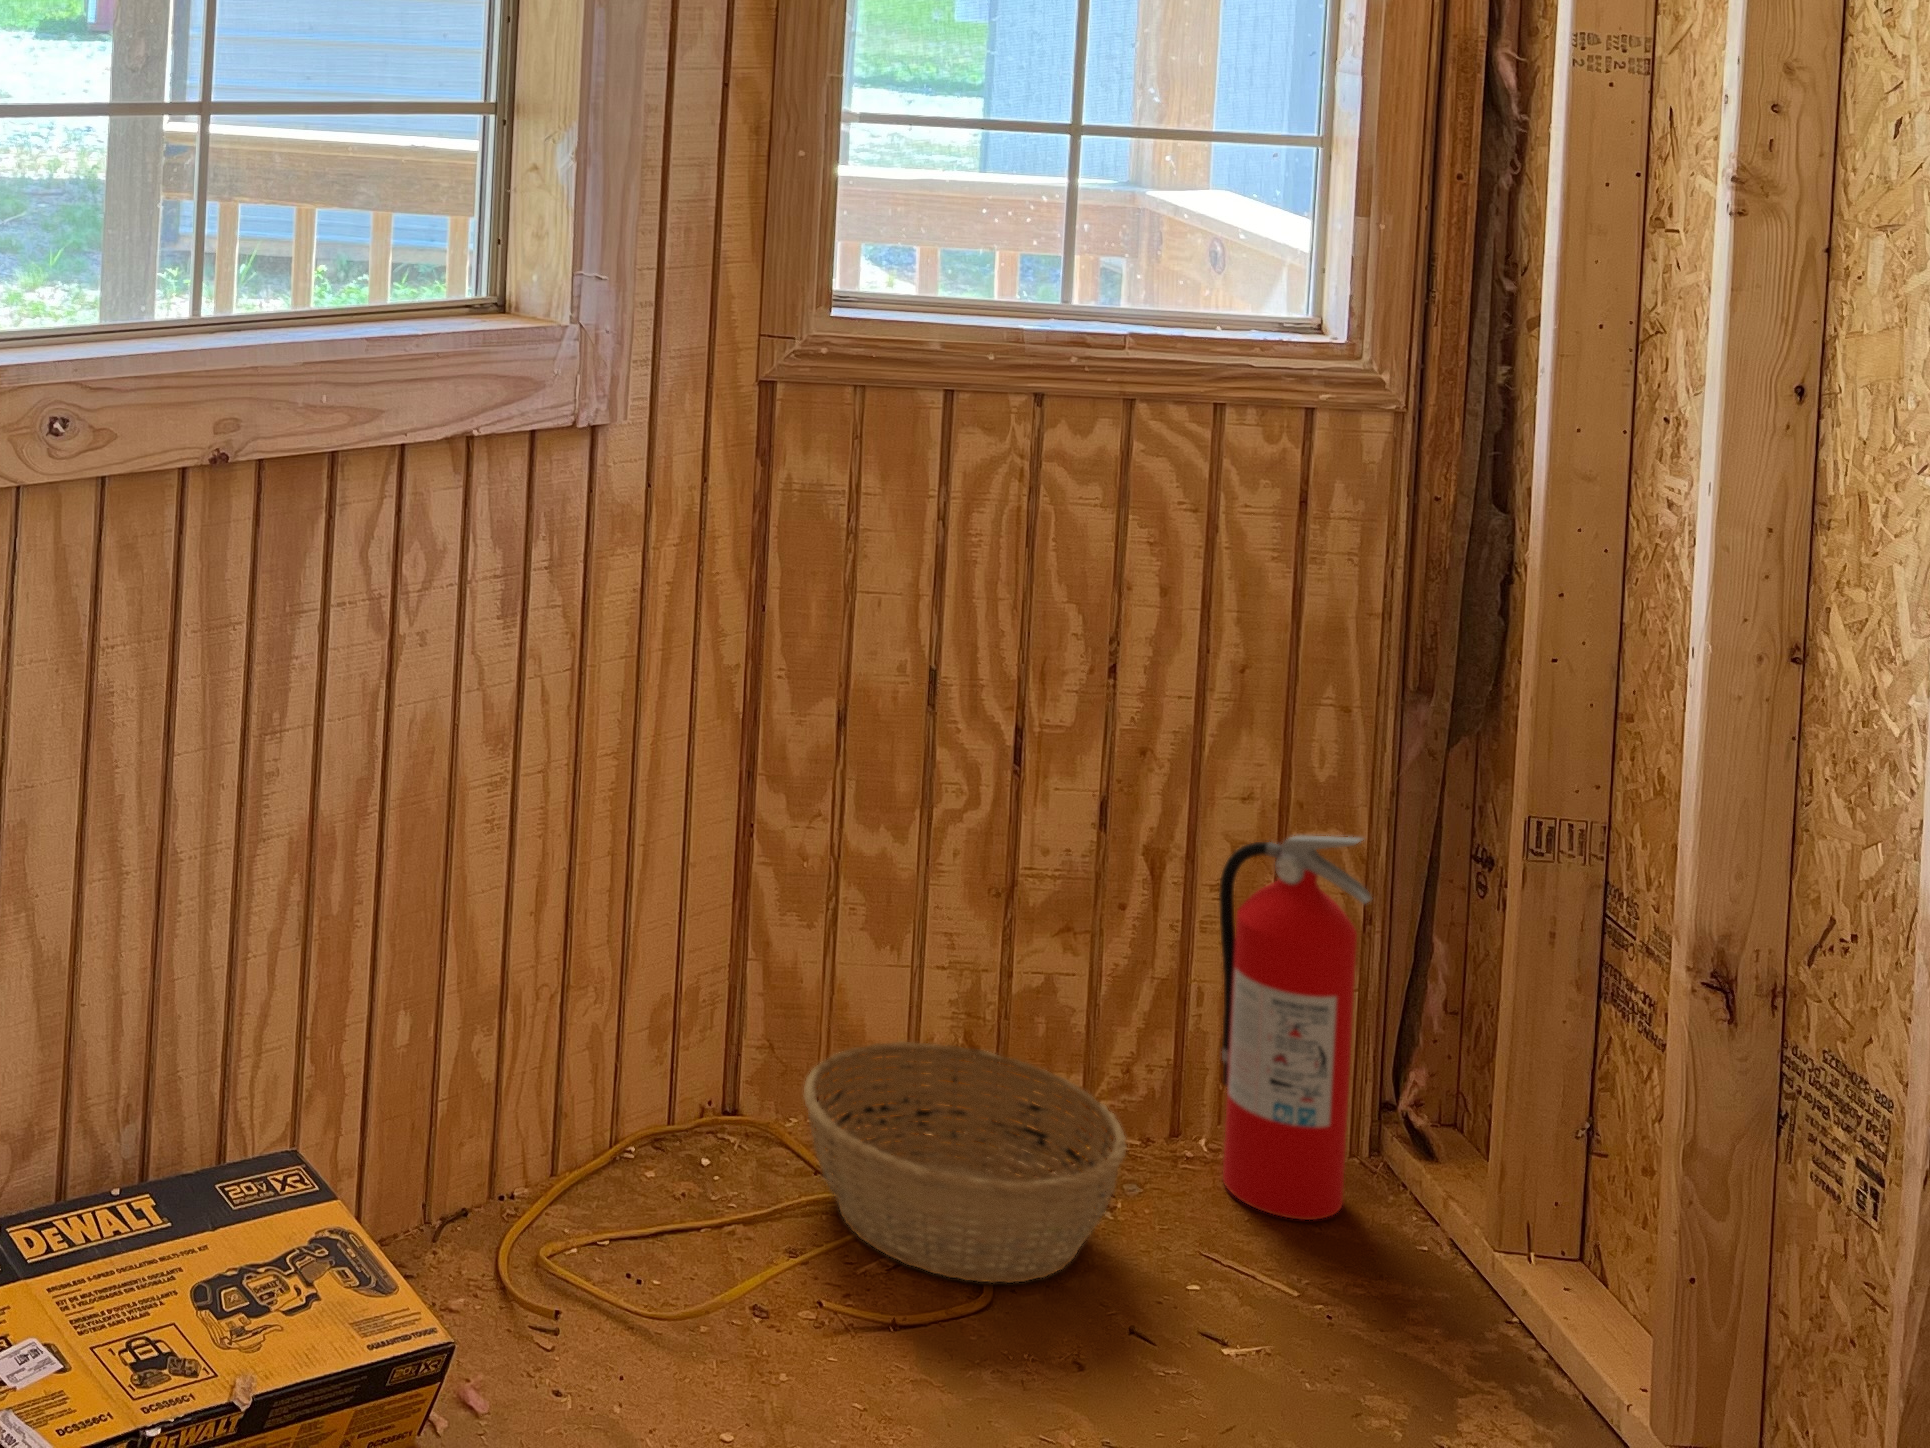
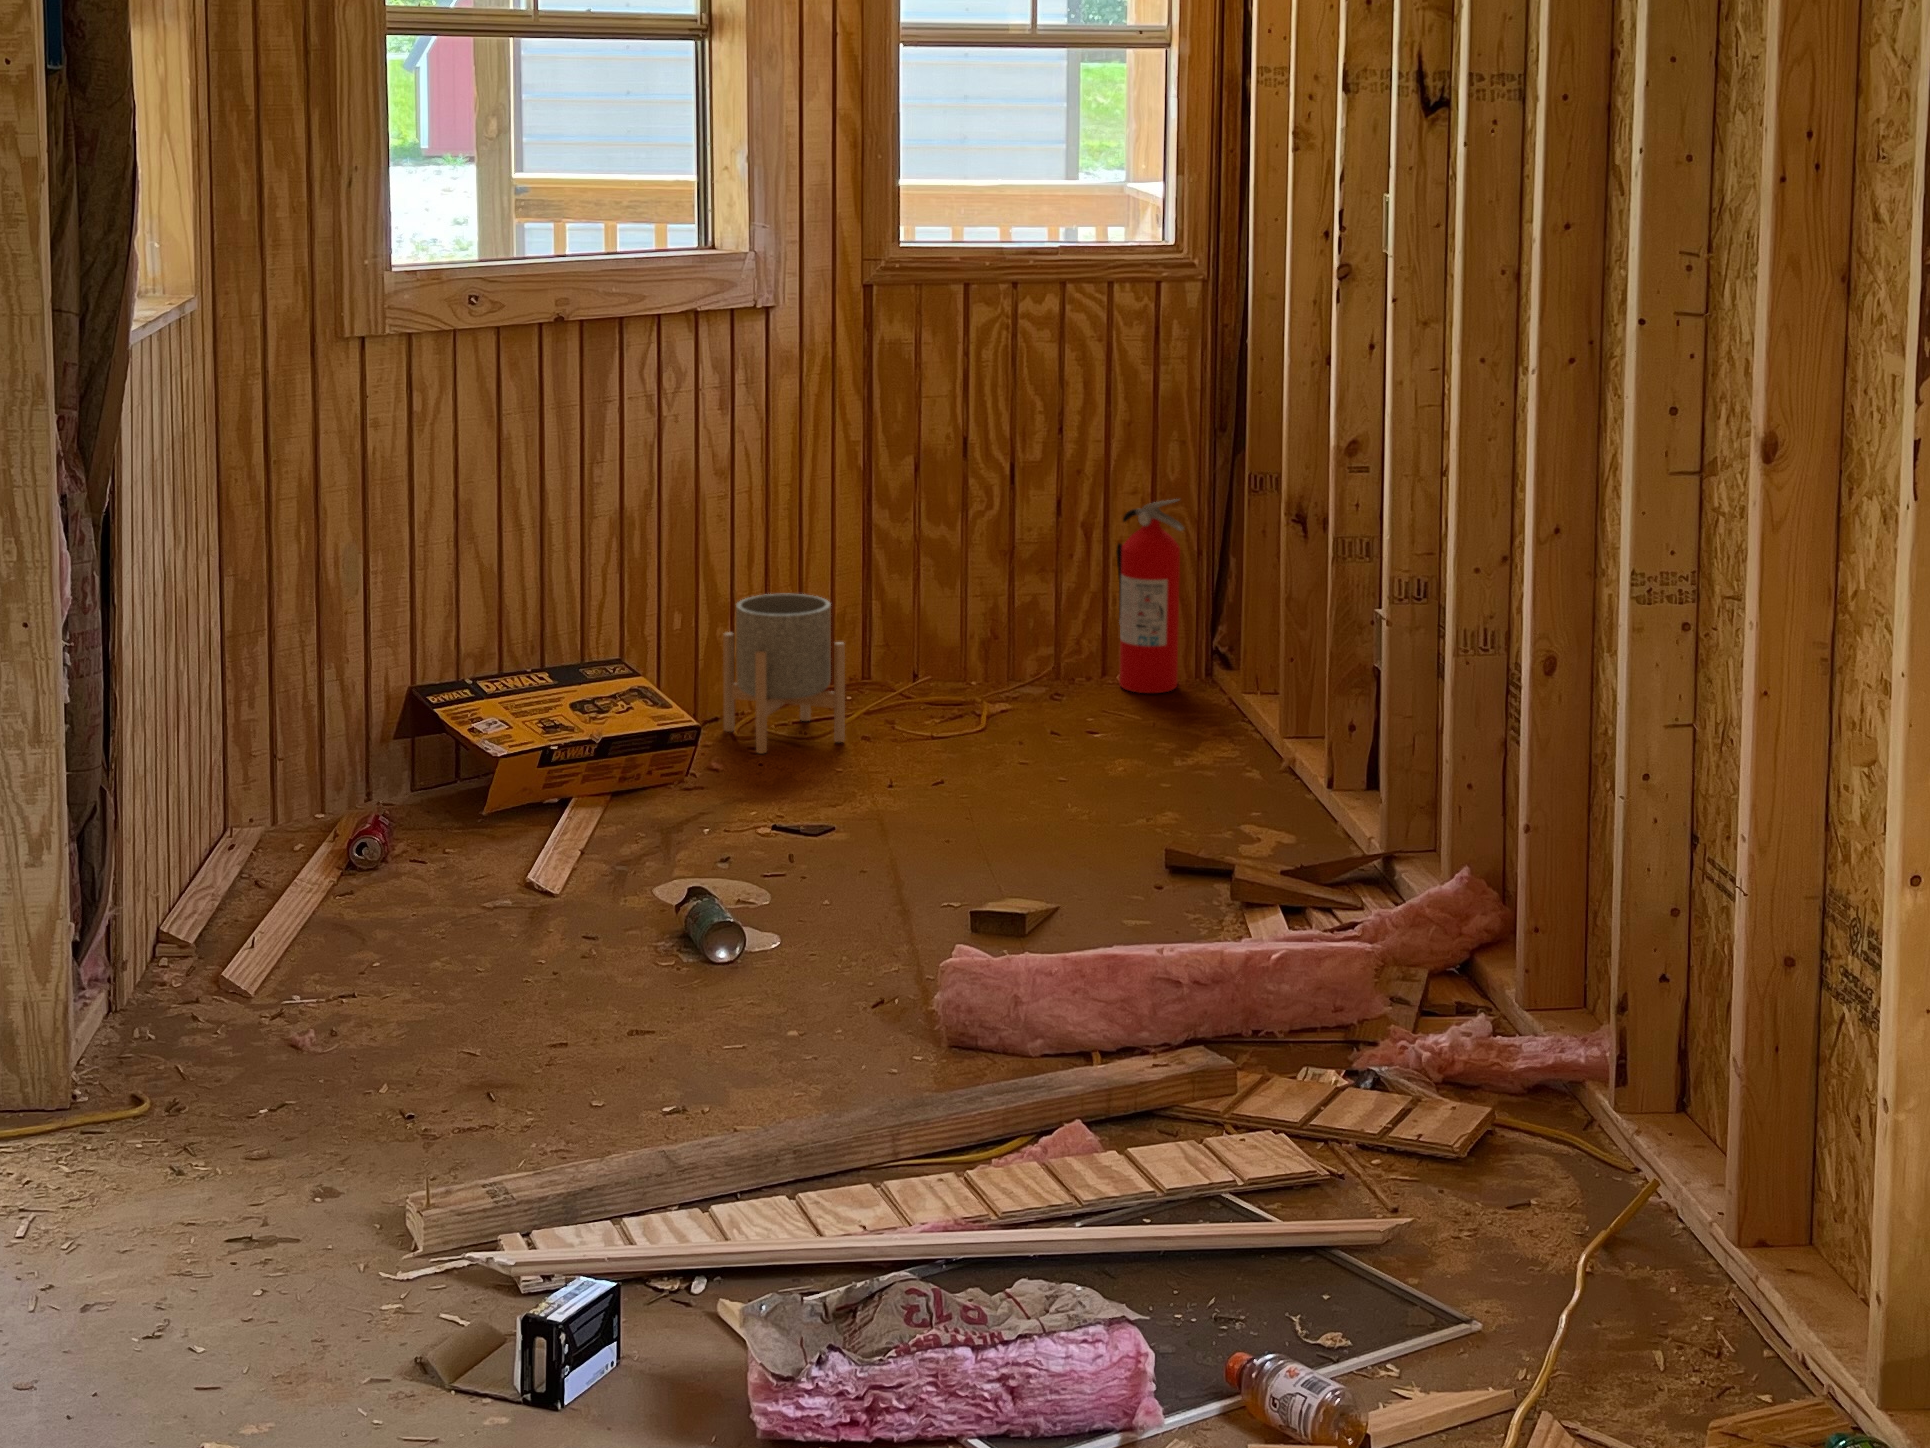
planter: none [478,982,729,1340] -> present [723,593,845,754]
basket: present [804,1042,1126,1283] -> none [895,629,1058,723]

